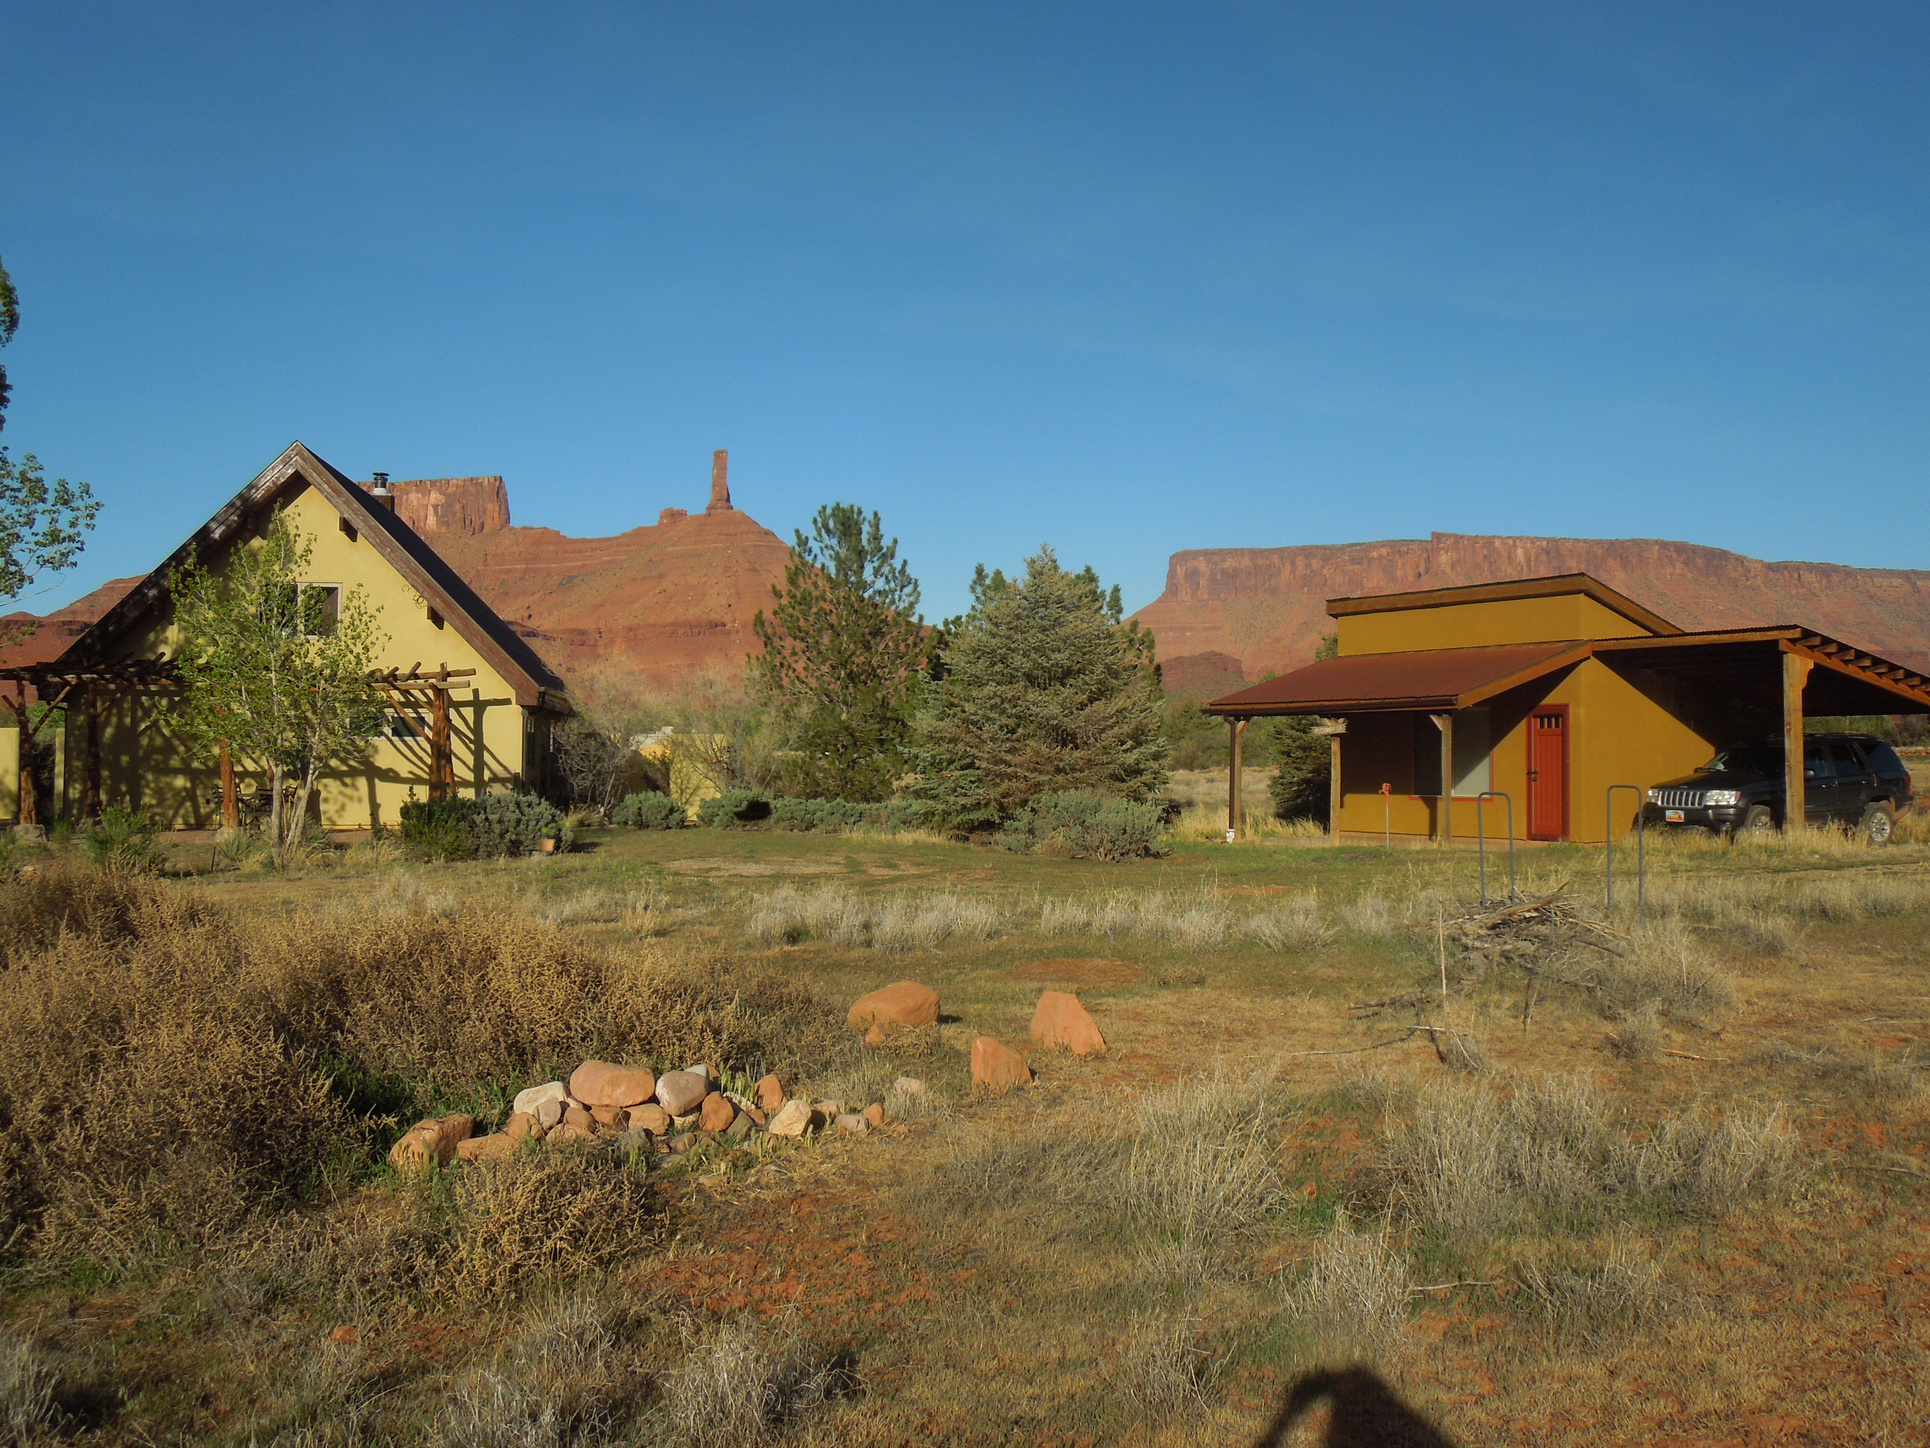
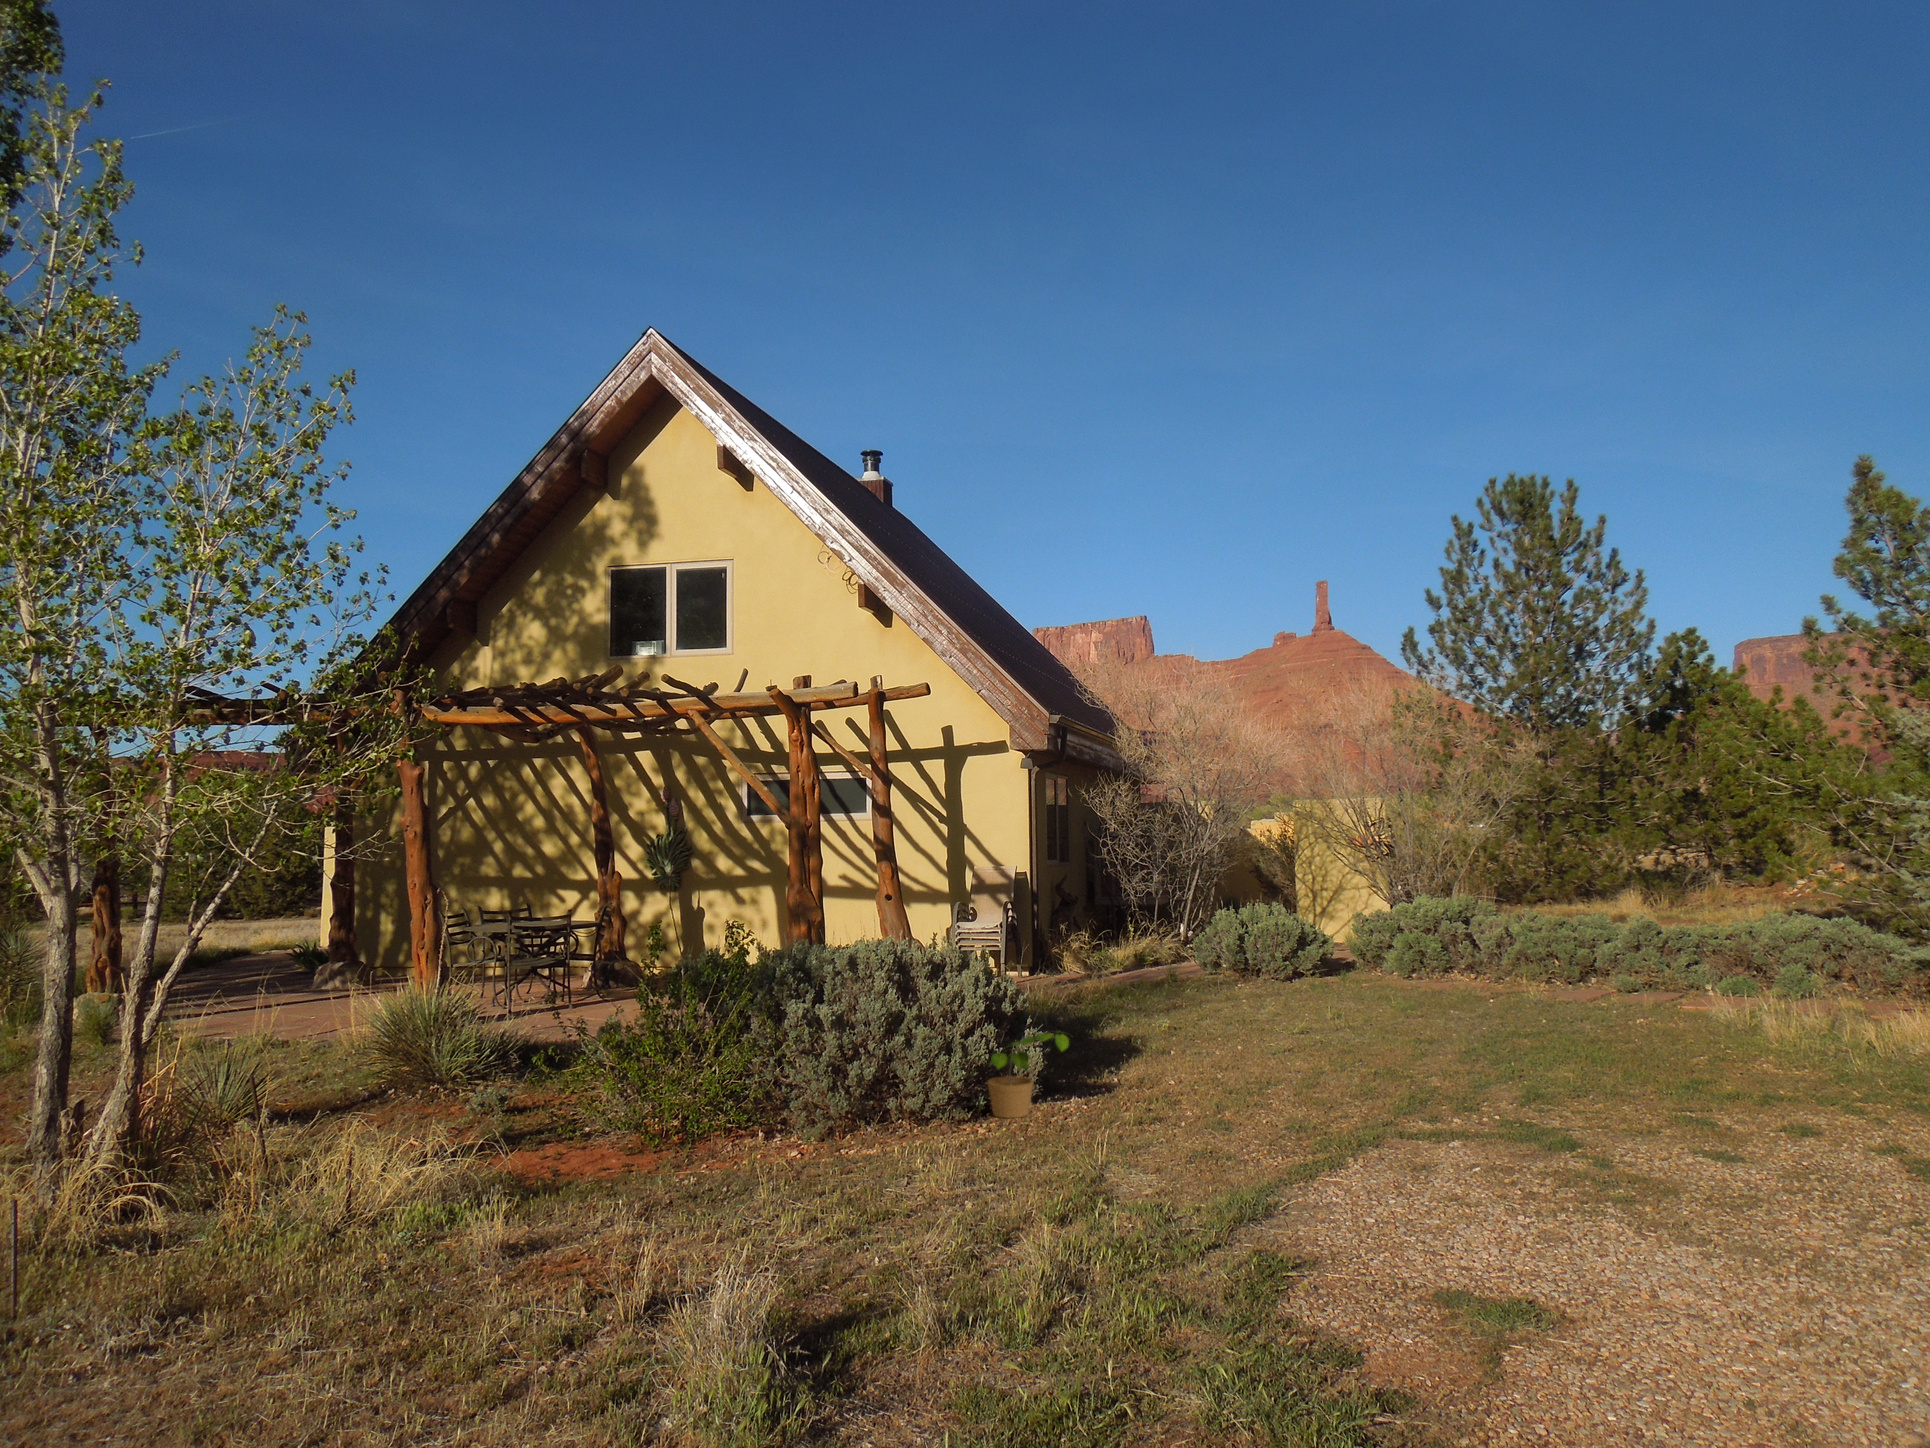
lounge chair: present [732,800,772,830] -> none [1425,920,1503,984]

